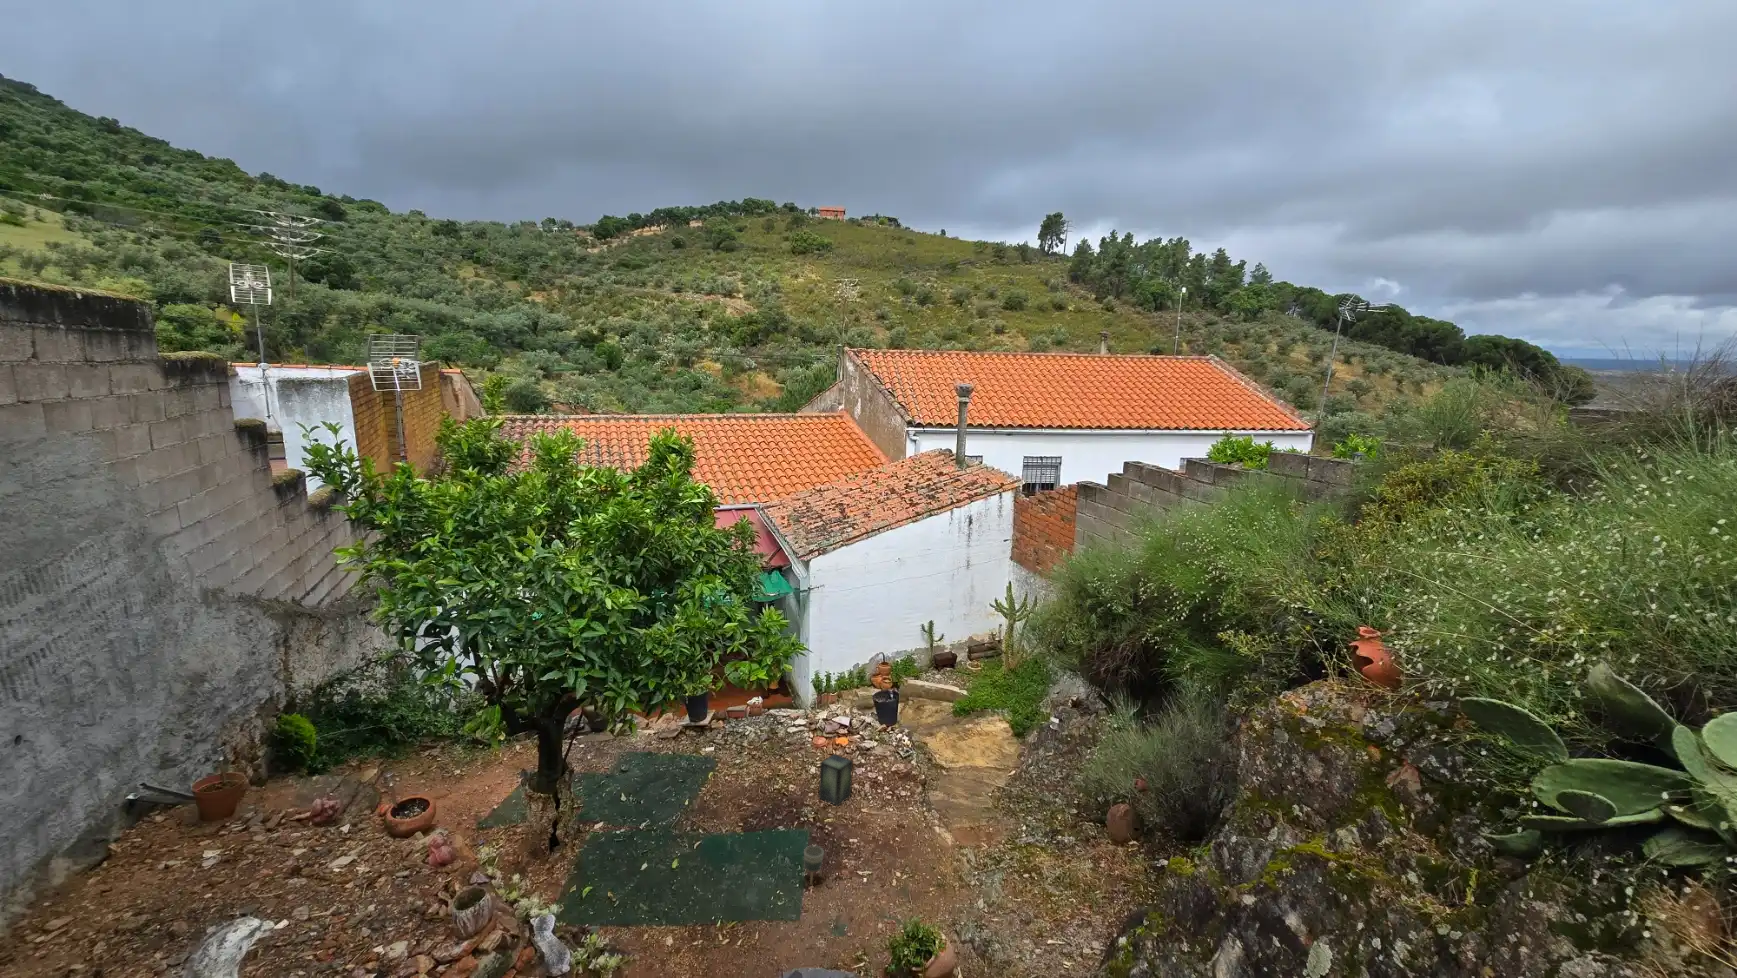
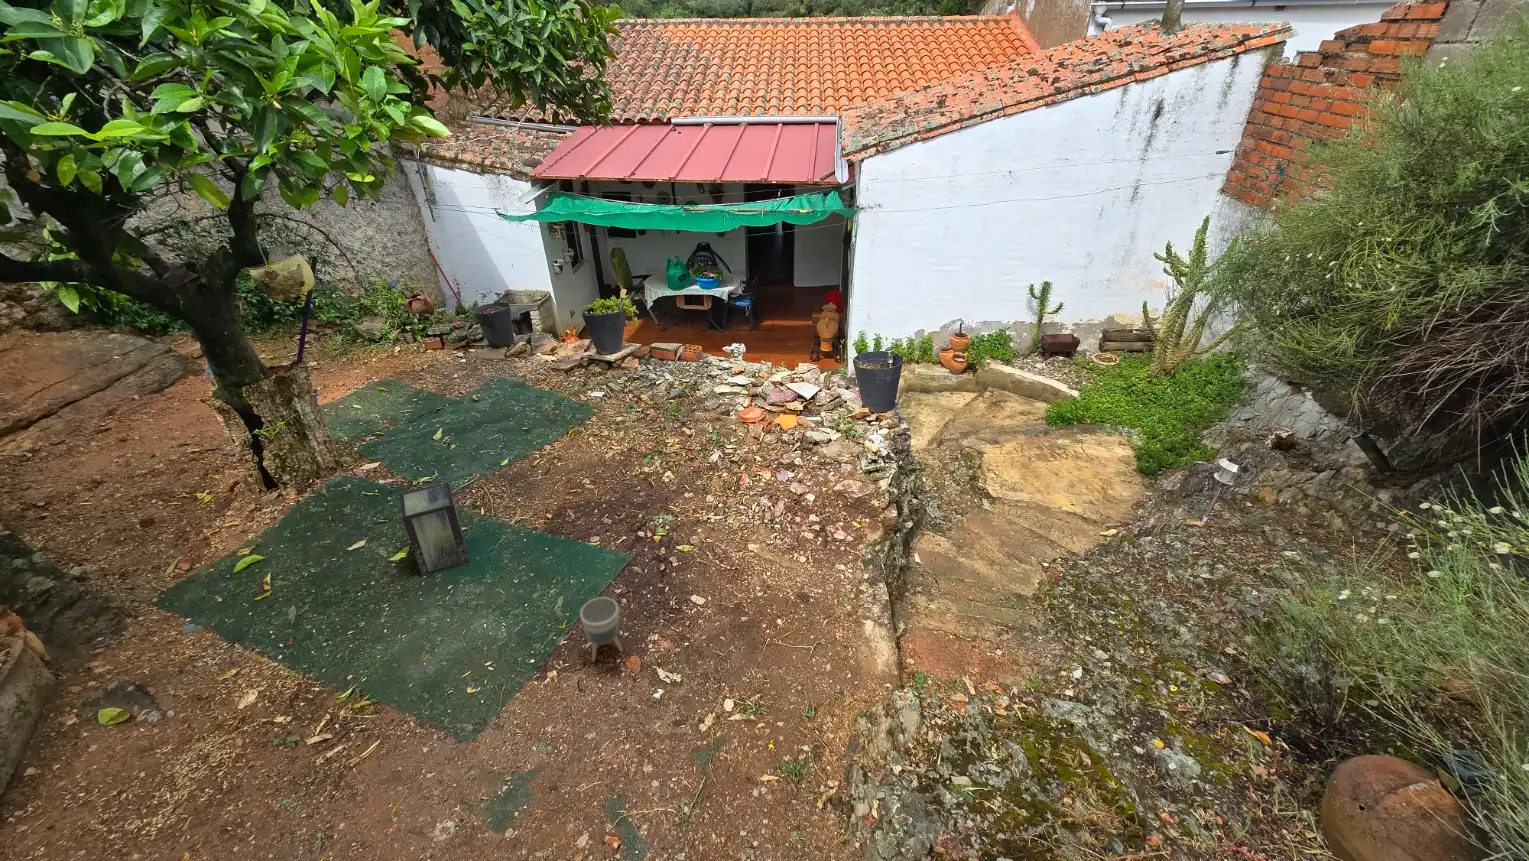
storage box: present [819,754,853,806] -> present [400,483,470,576]

